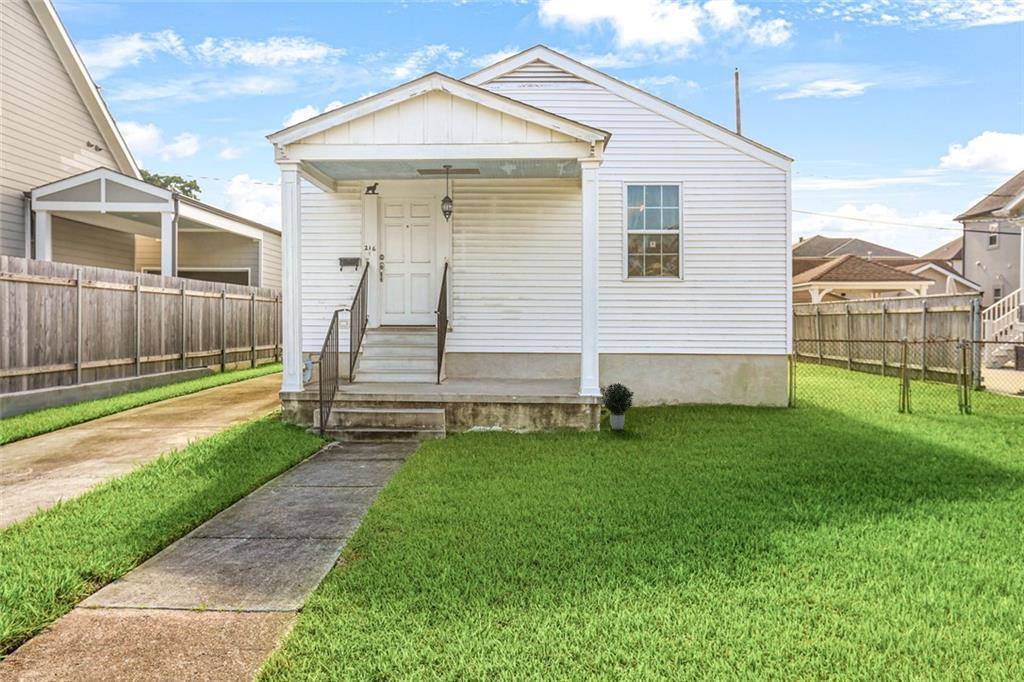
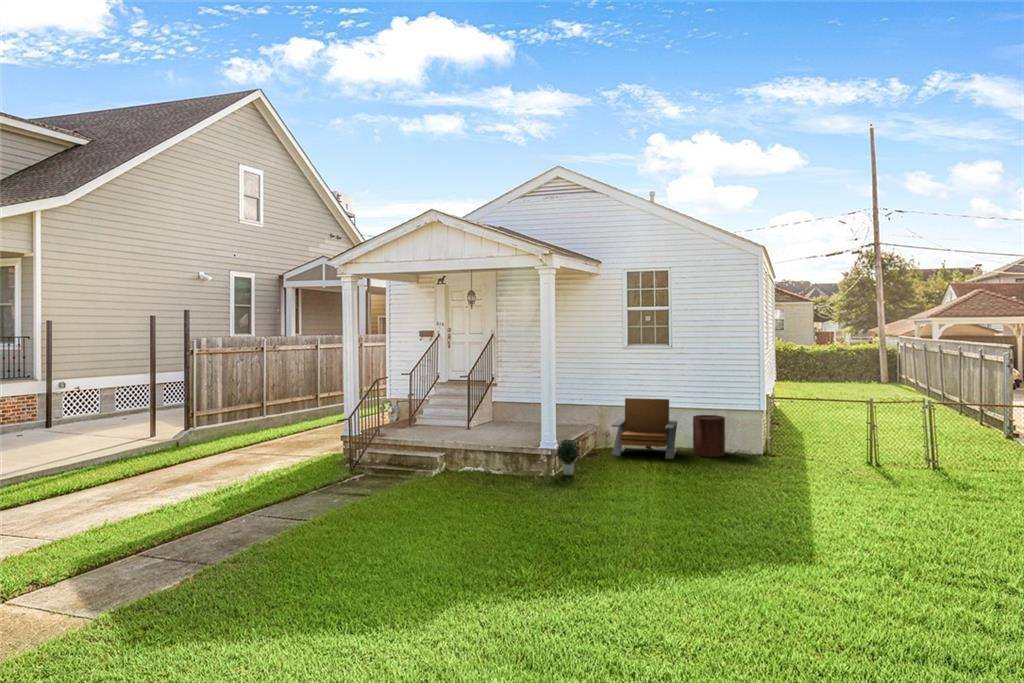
lounge chair: none [621,342,704,413] -> present [612,398,677,459]
trash can: none [713,362,751,410] -> present [693,415,725,457]

